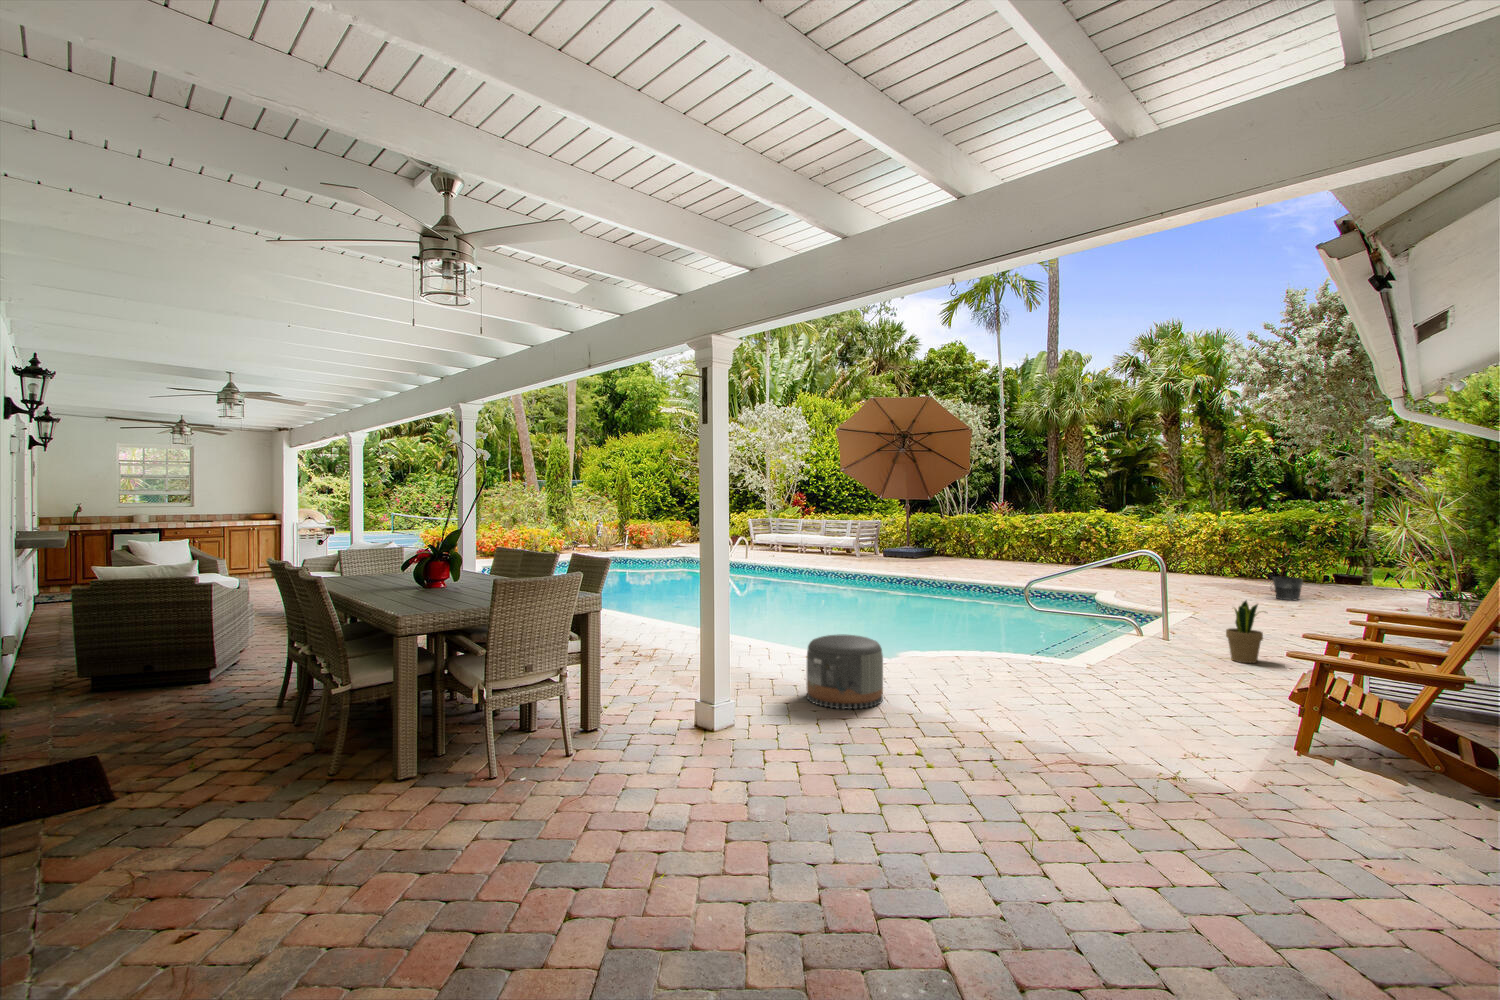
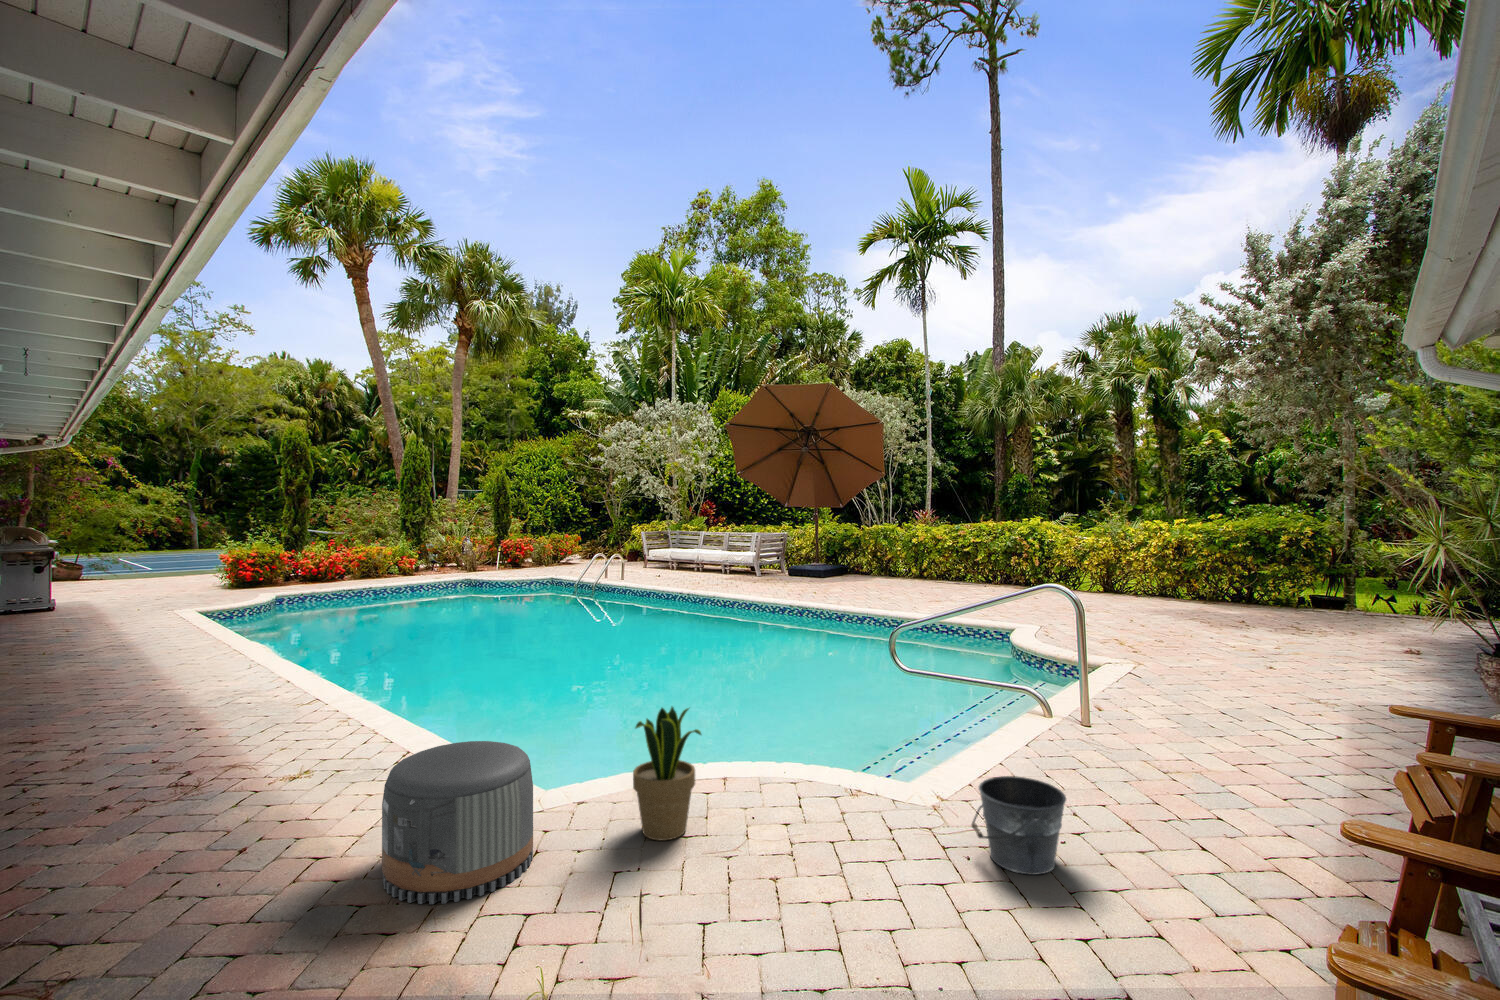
bucket: present [1271,577,1303,600] -> present [971,776,1066,875]
potted plant: present [1226,601,1263,663] -> present [633,707,701,841]

